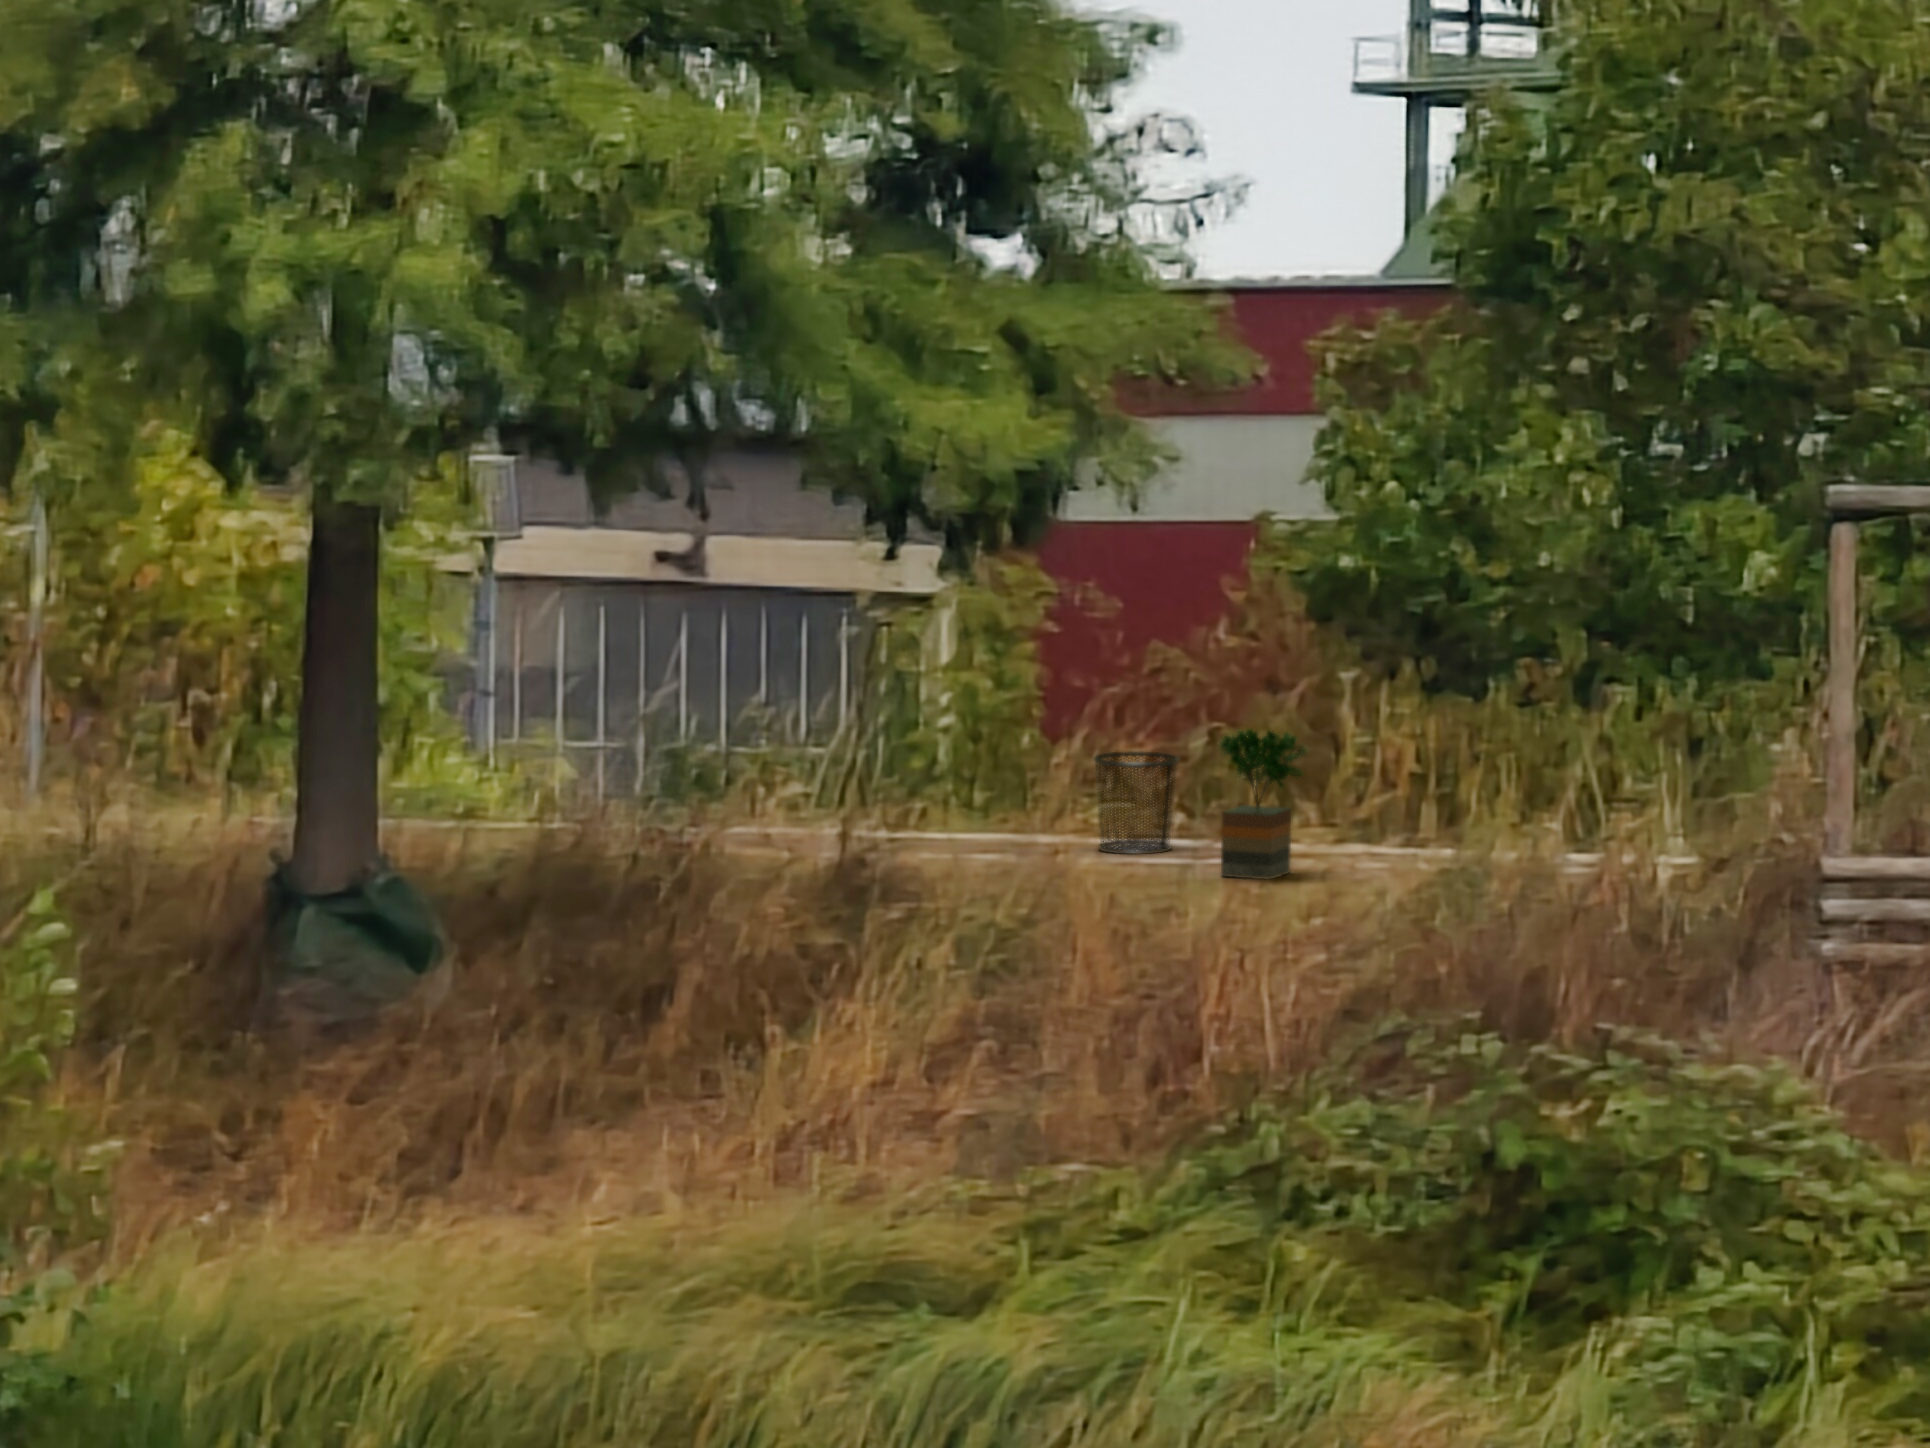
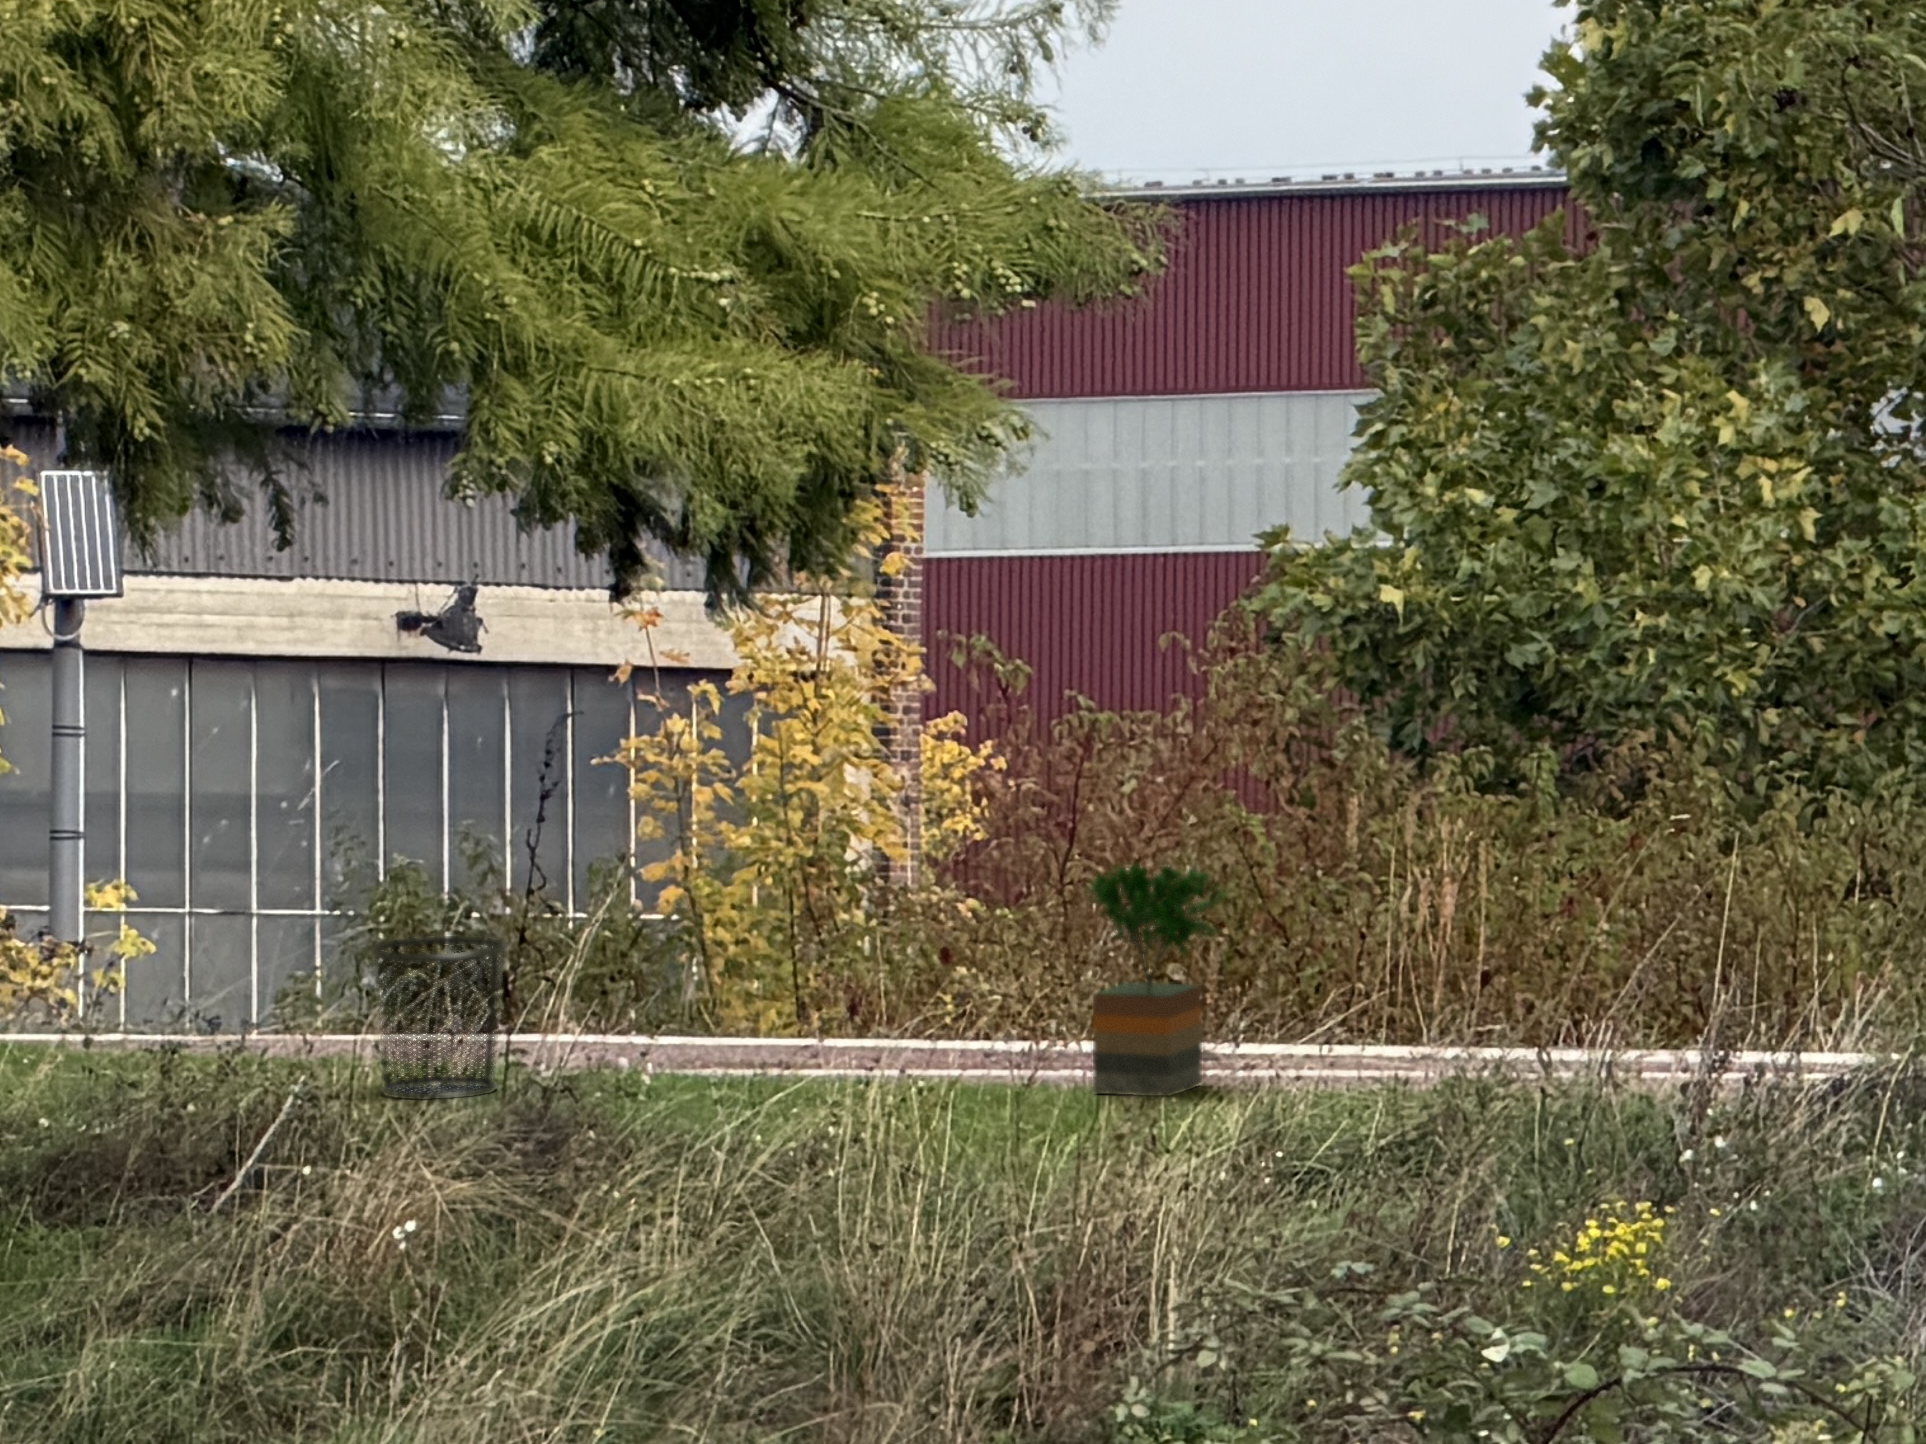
waste bin: present [1094,751,1178,854] -> present [371,936,507,1099]

